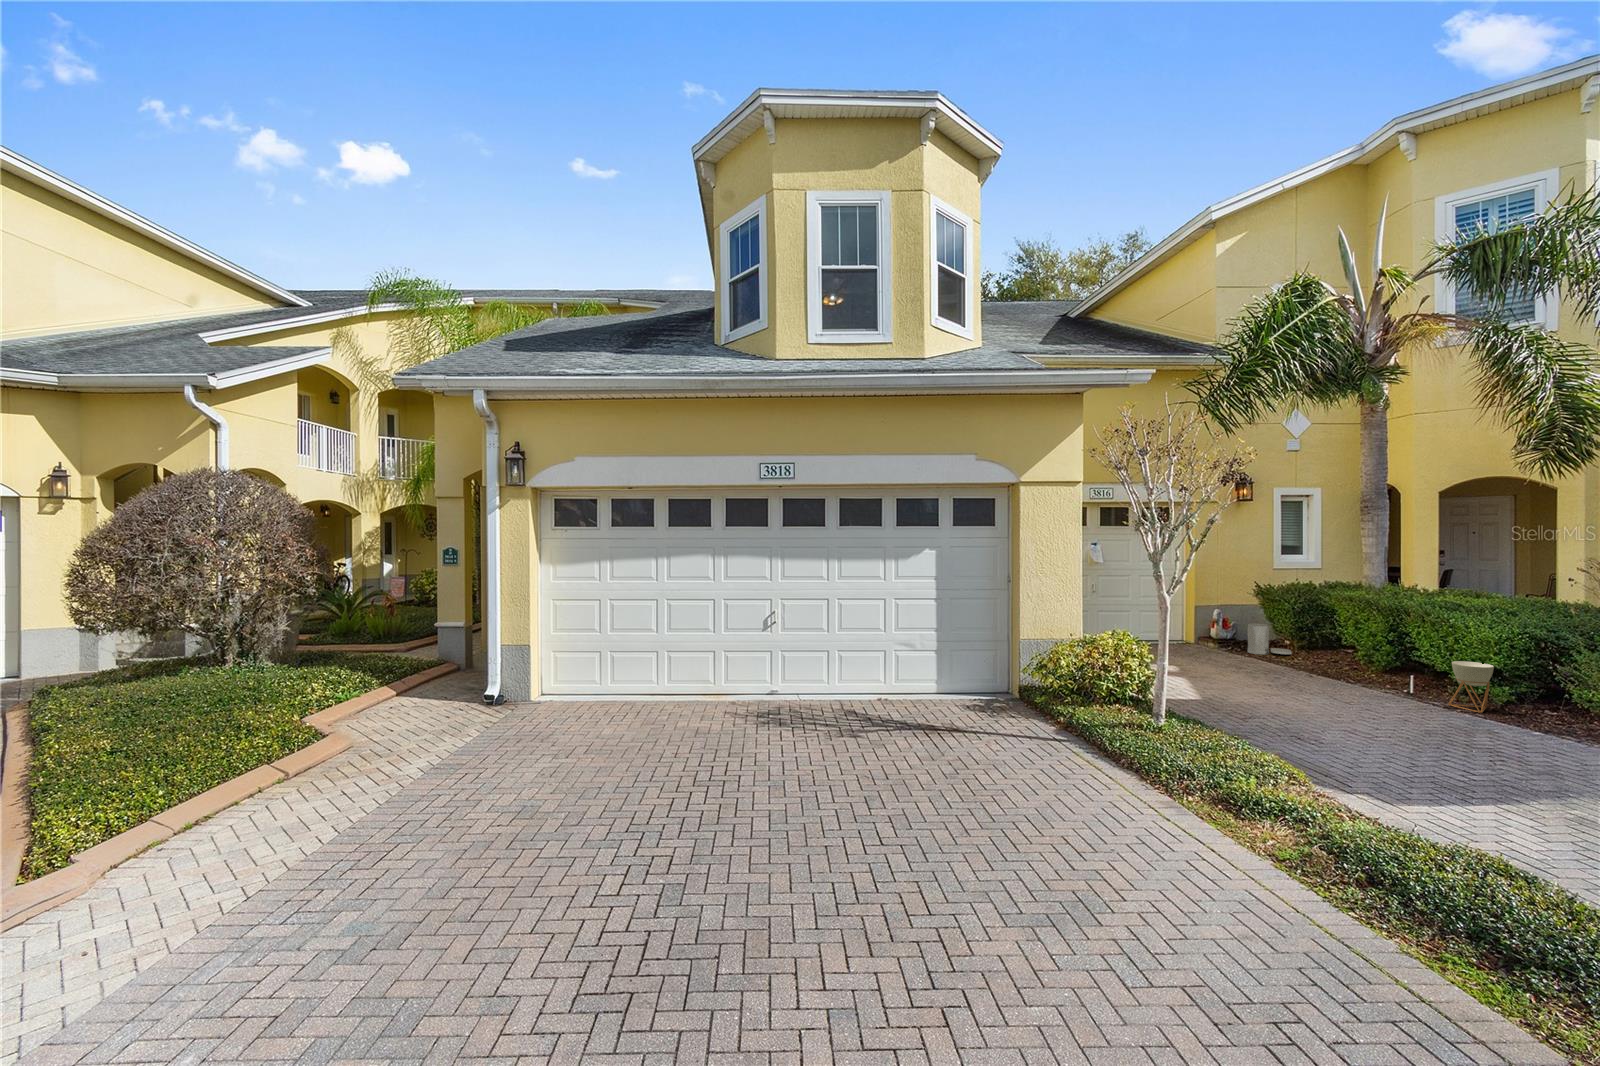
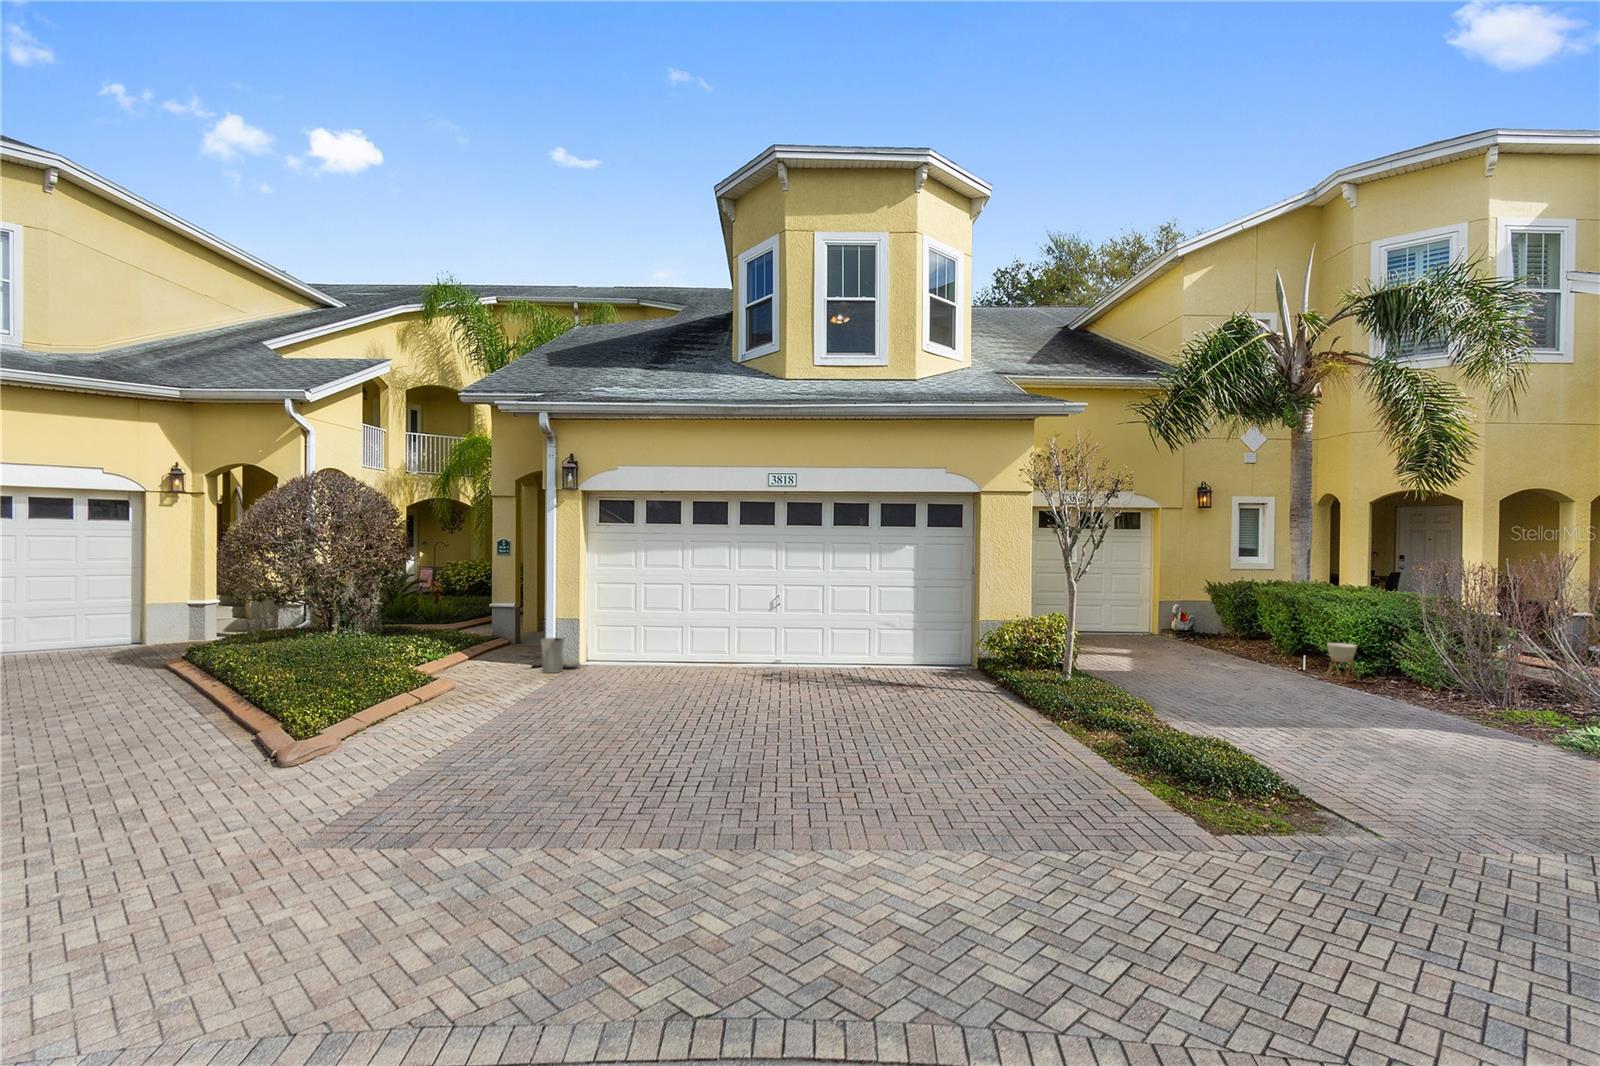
trash can: present [1247,623,1292,654] -> present [541,638,580,673]

